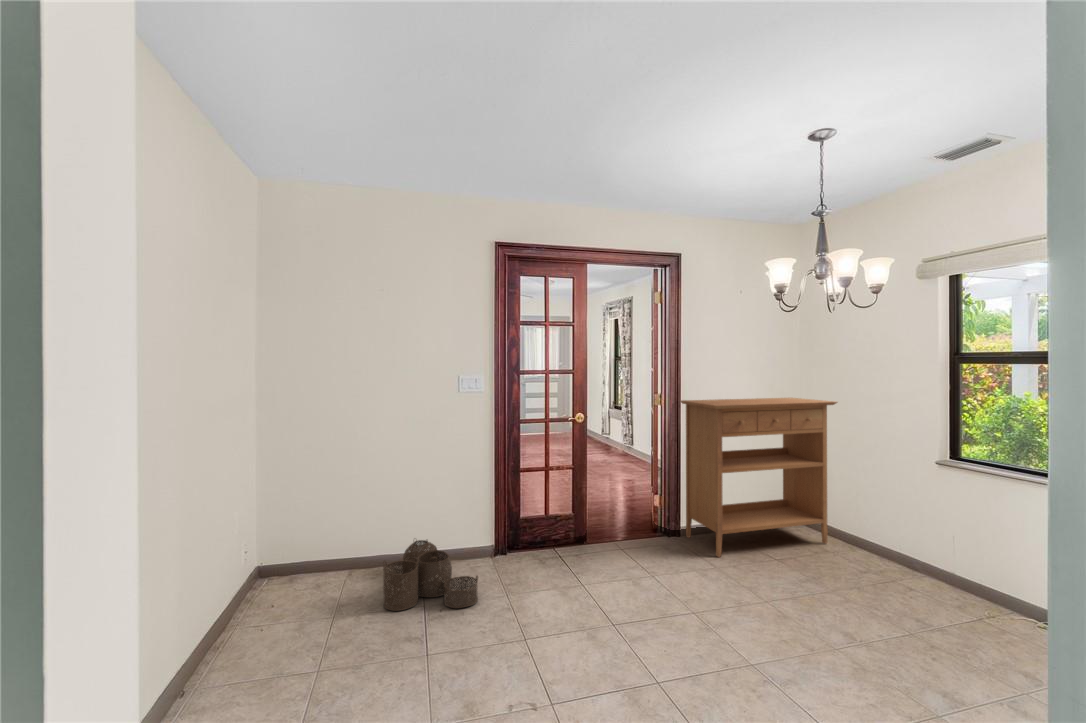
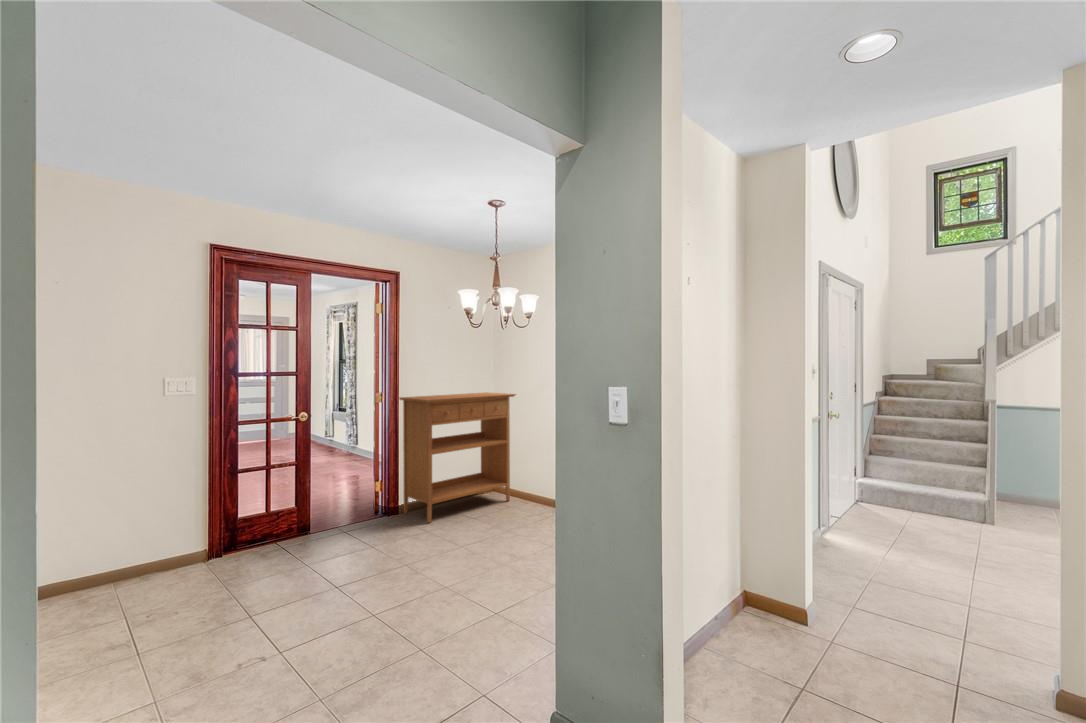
woven basket: present [383,540,478,611] -> none [66,554,193,632]

